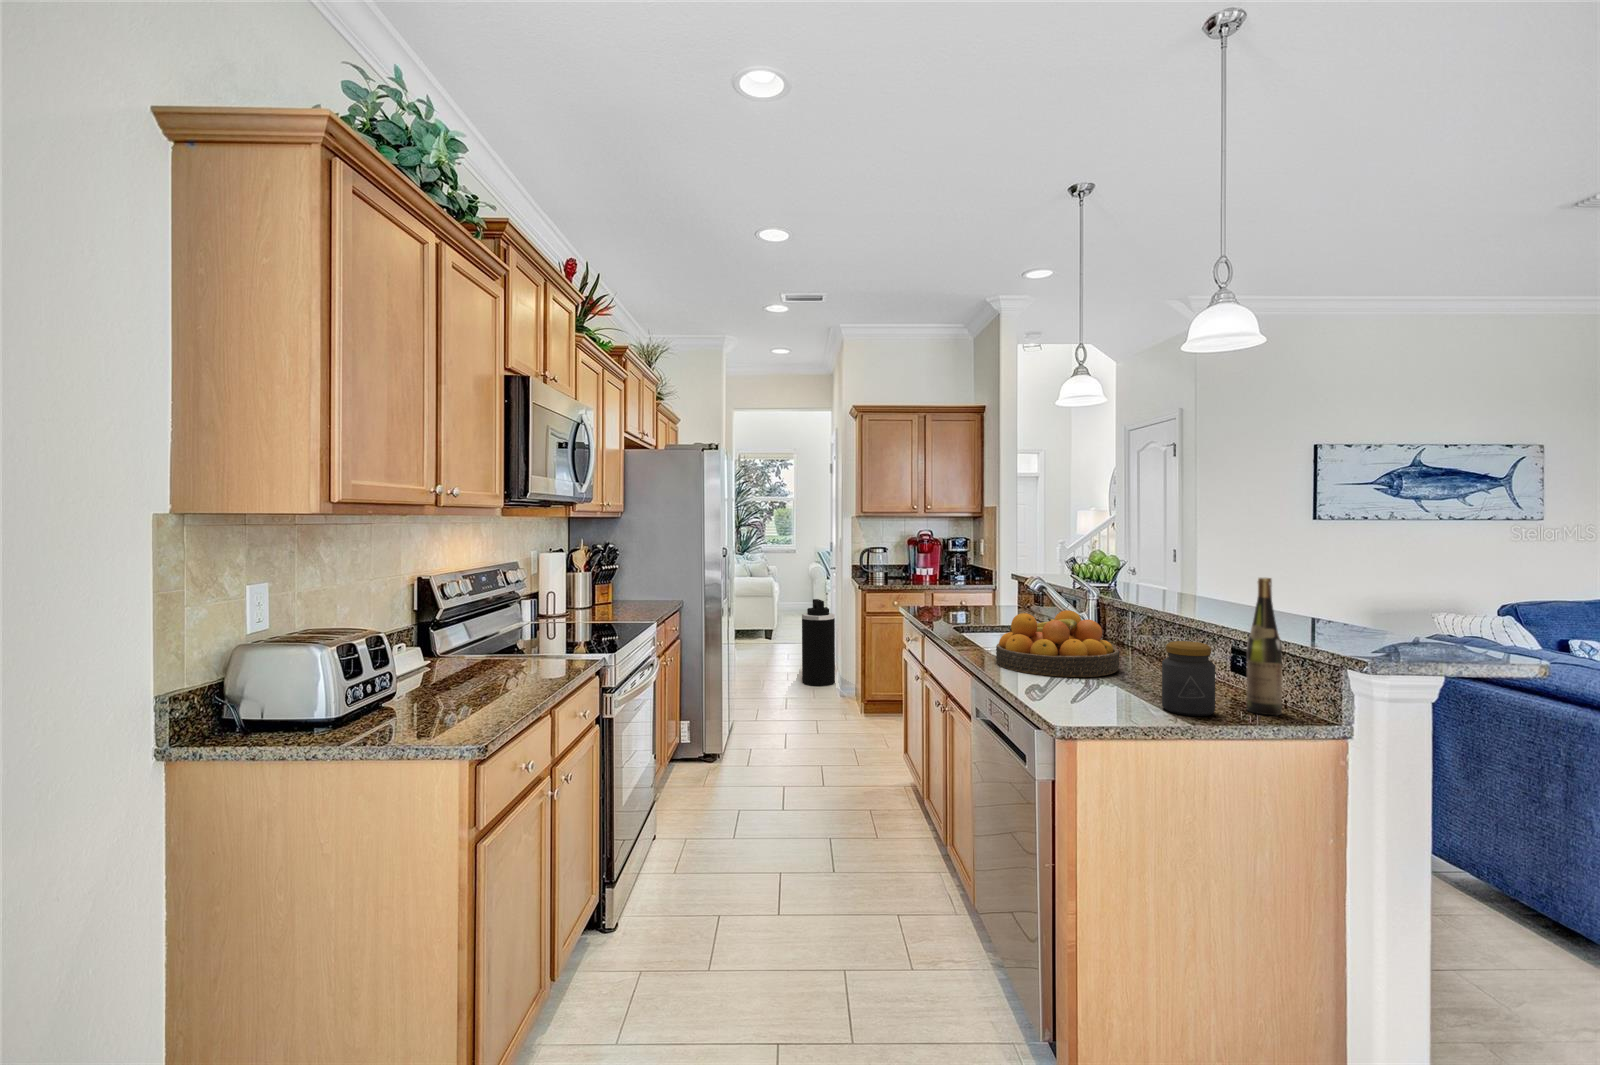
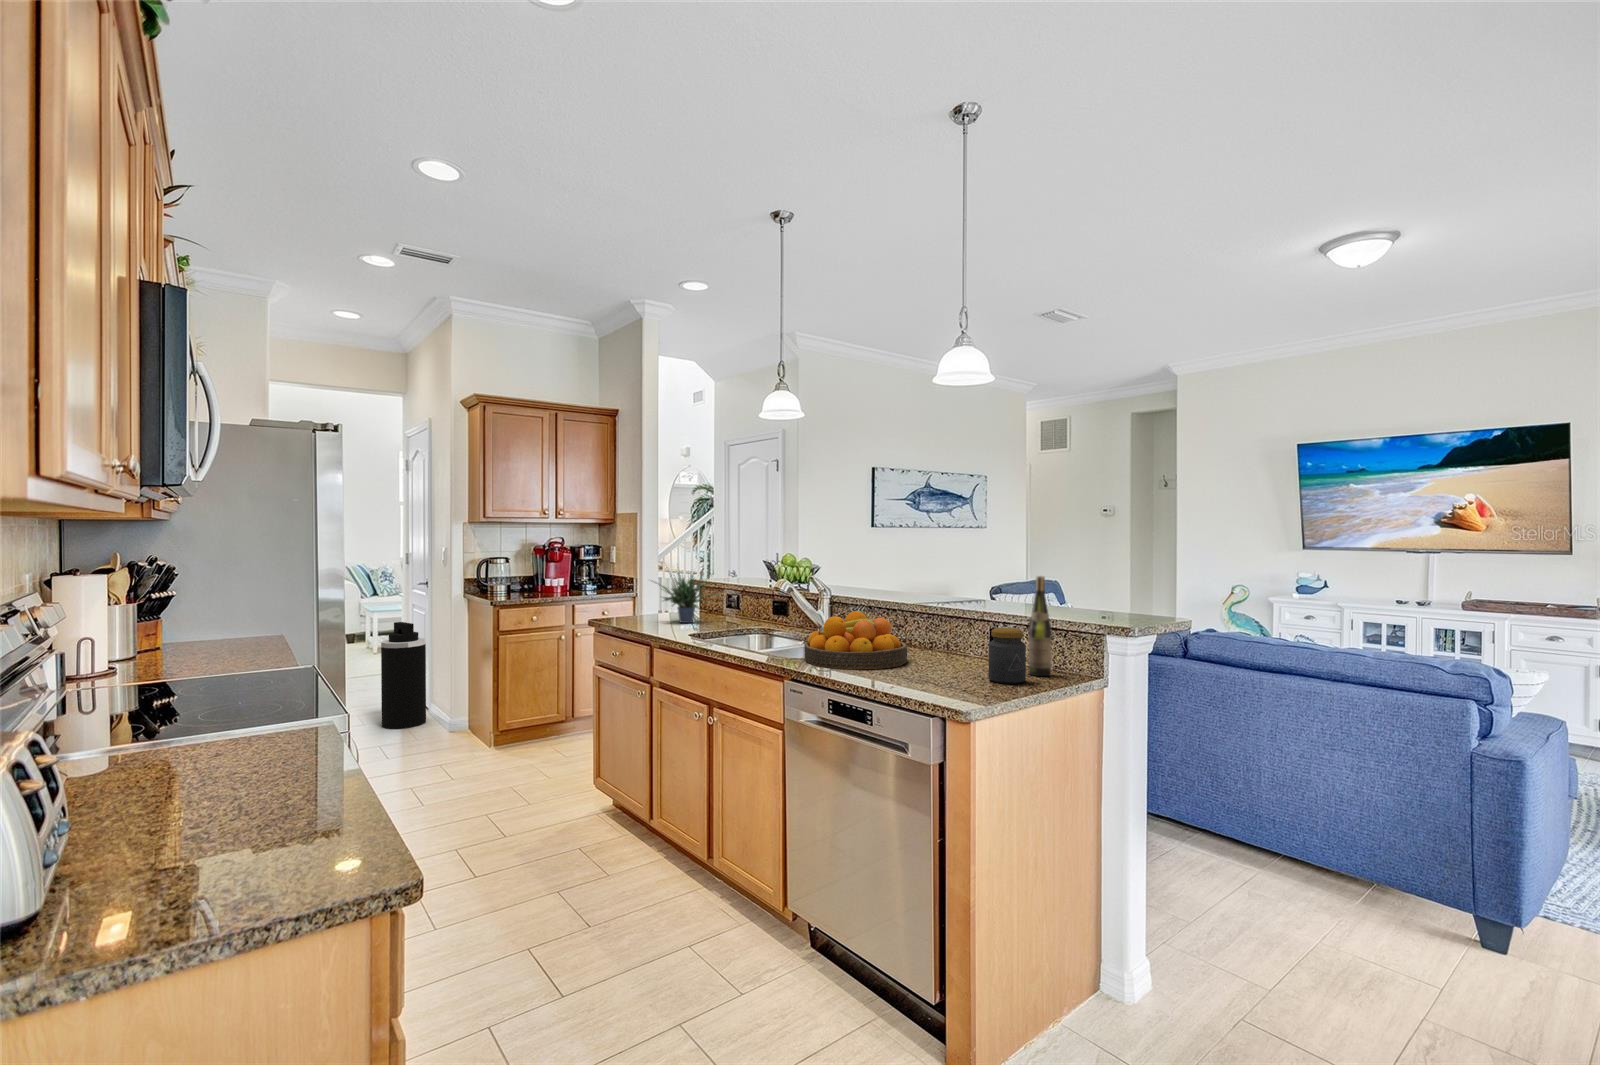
potted plant: none [949,549,1022,615] -> present [662,567,719,623]

